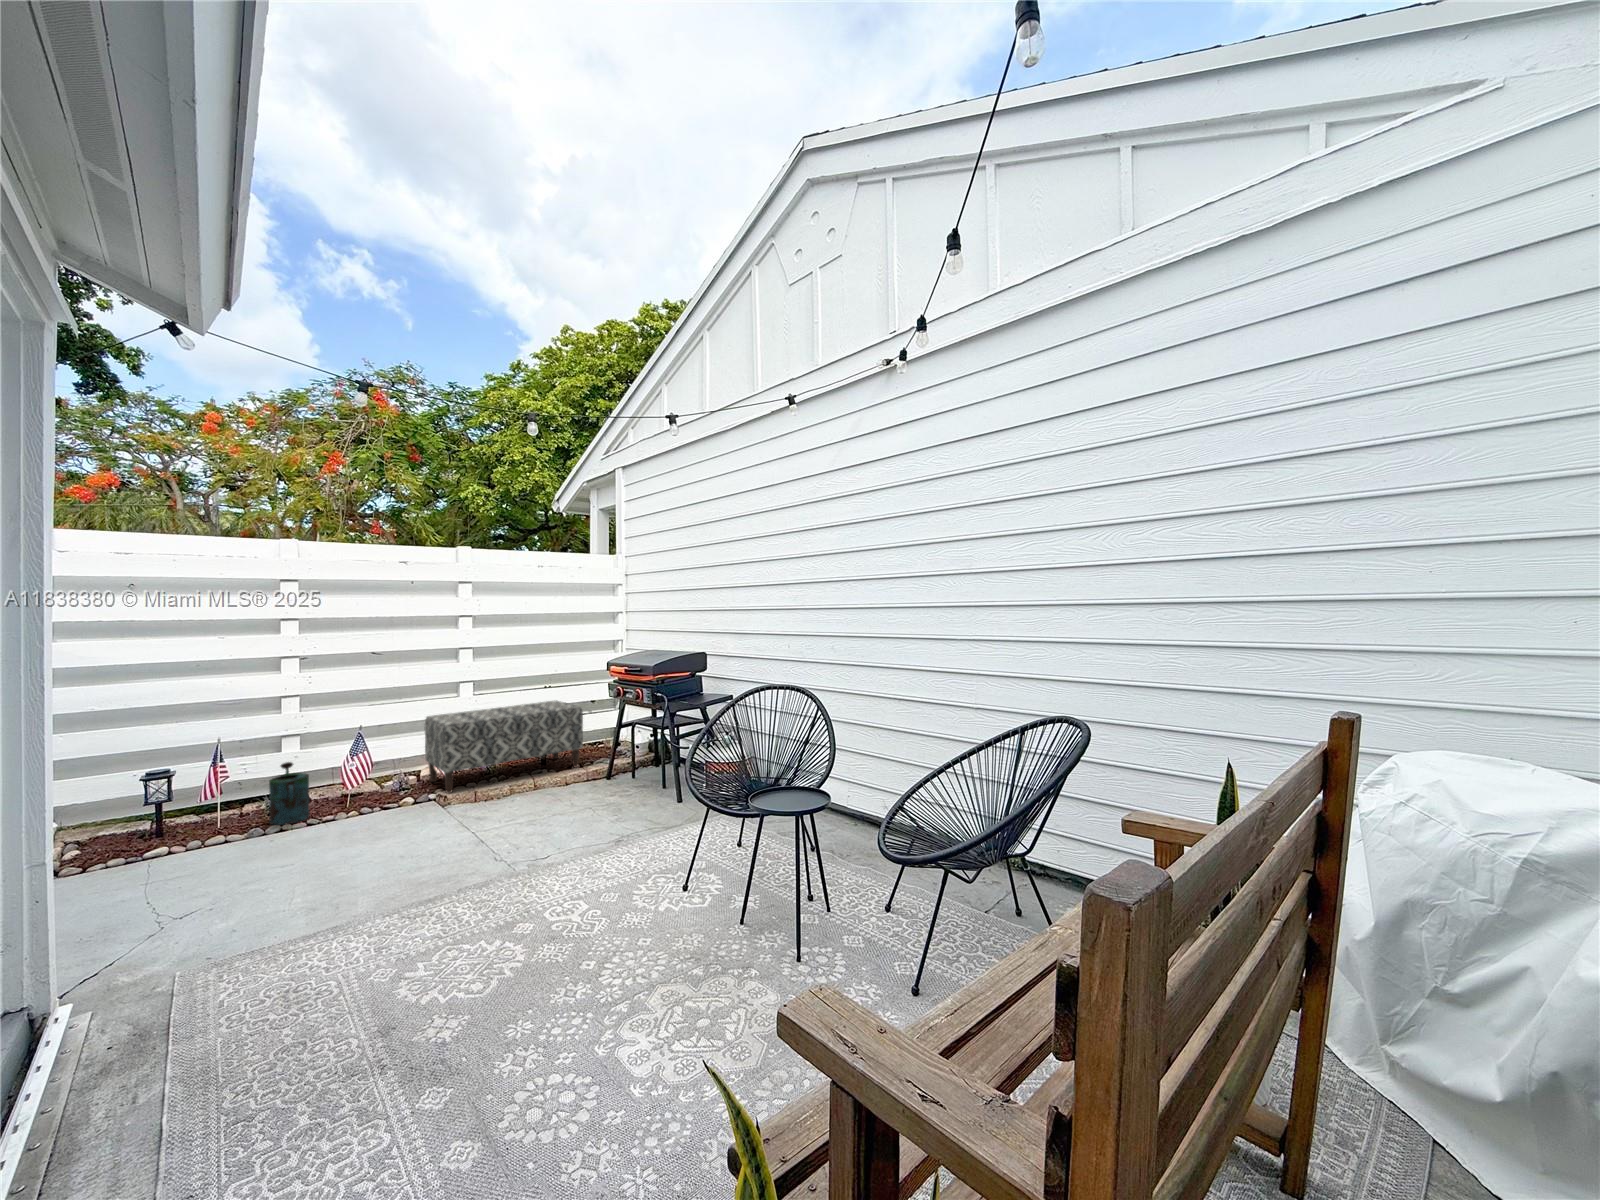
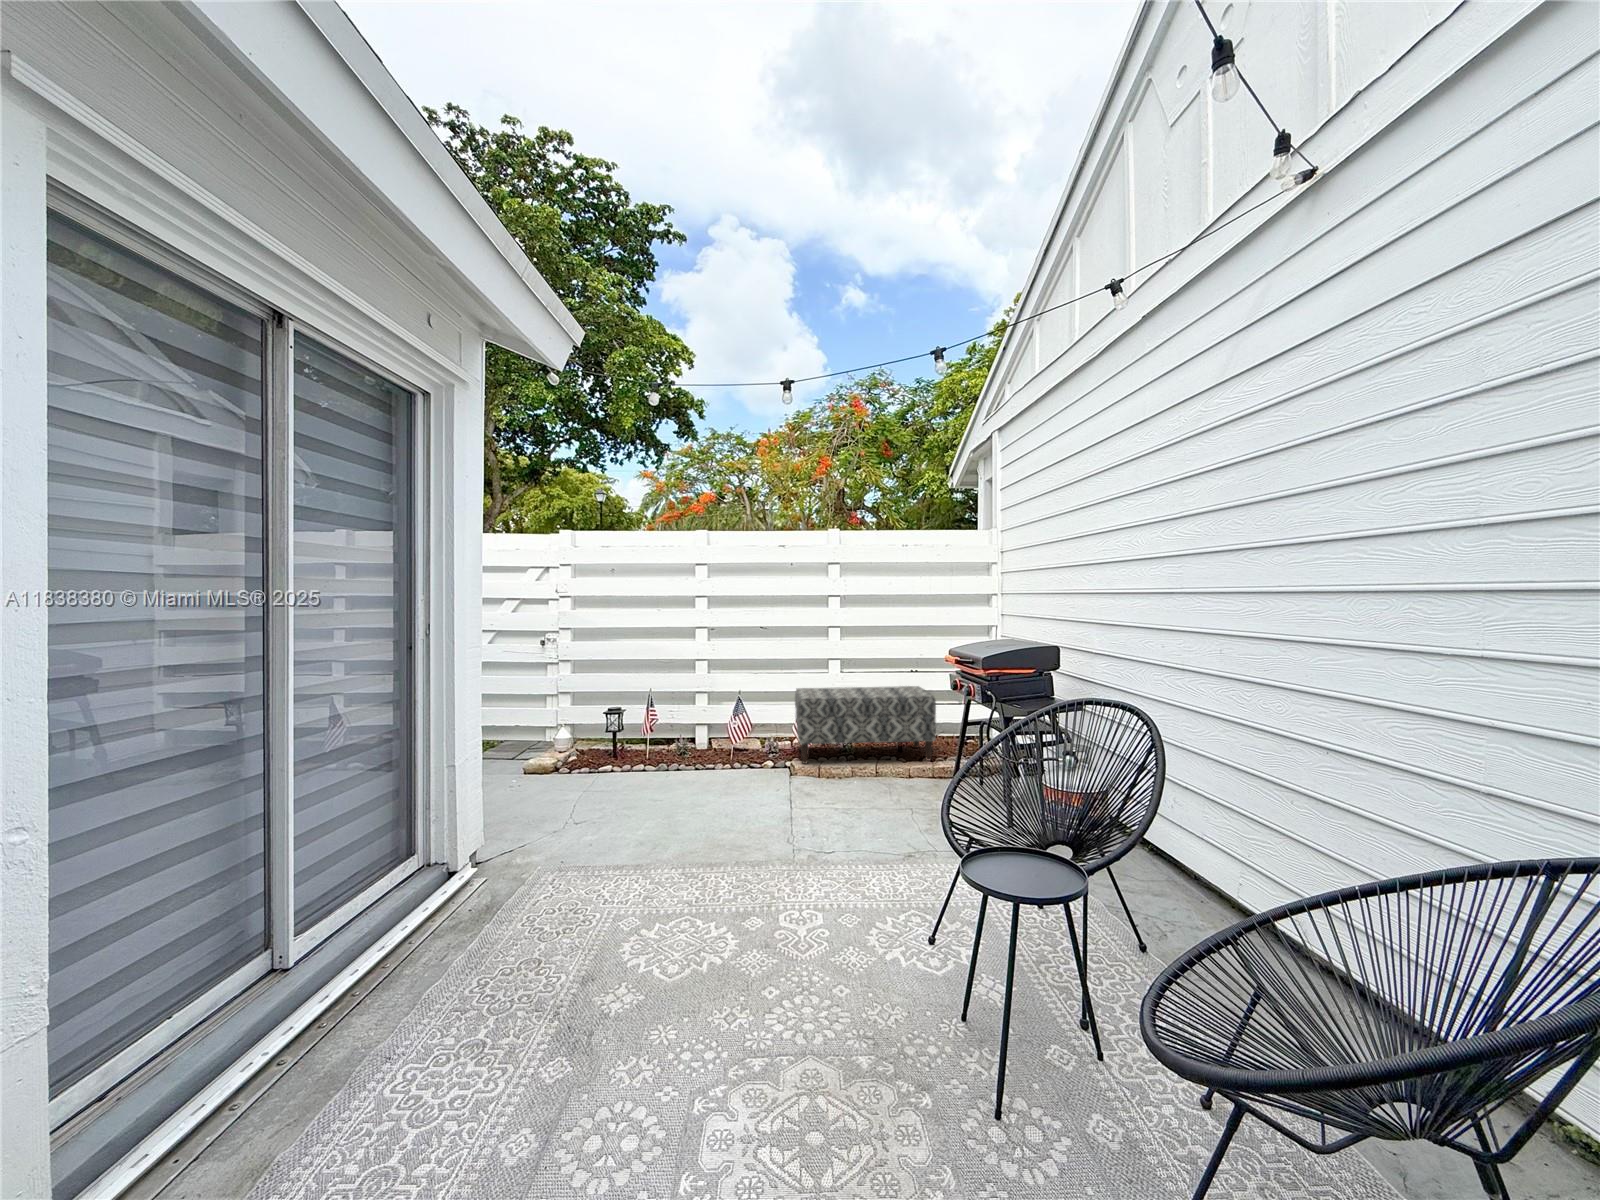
watering can: present [269,762,310,825] -> none [676,714,703,765]

